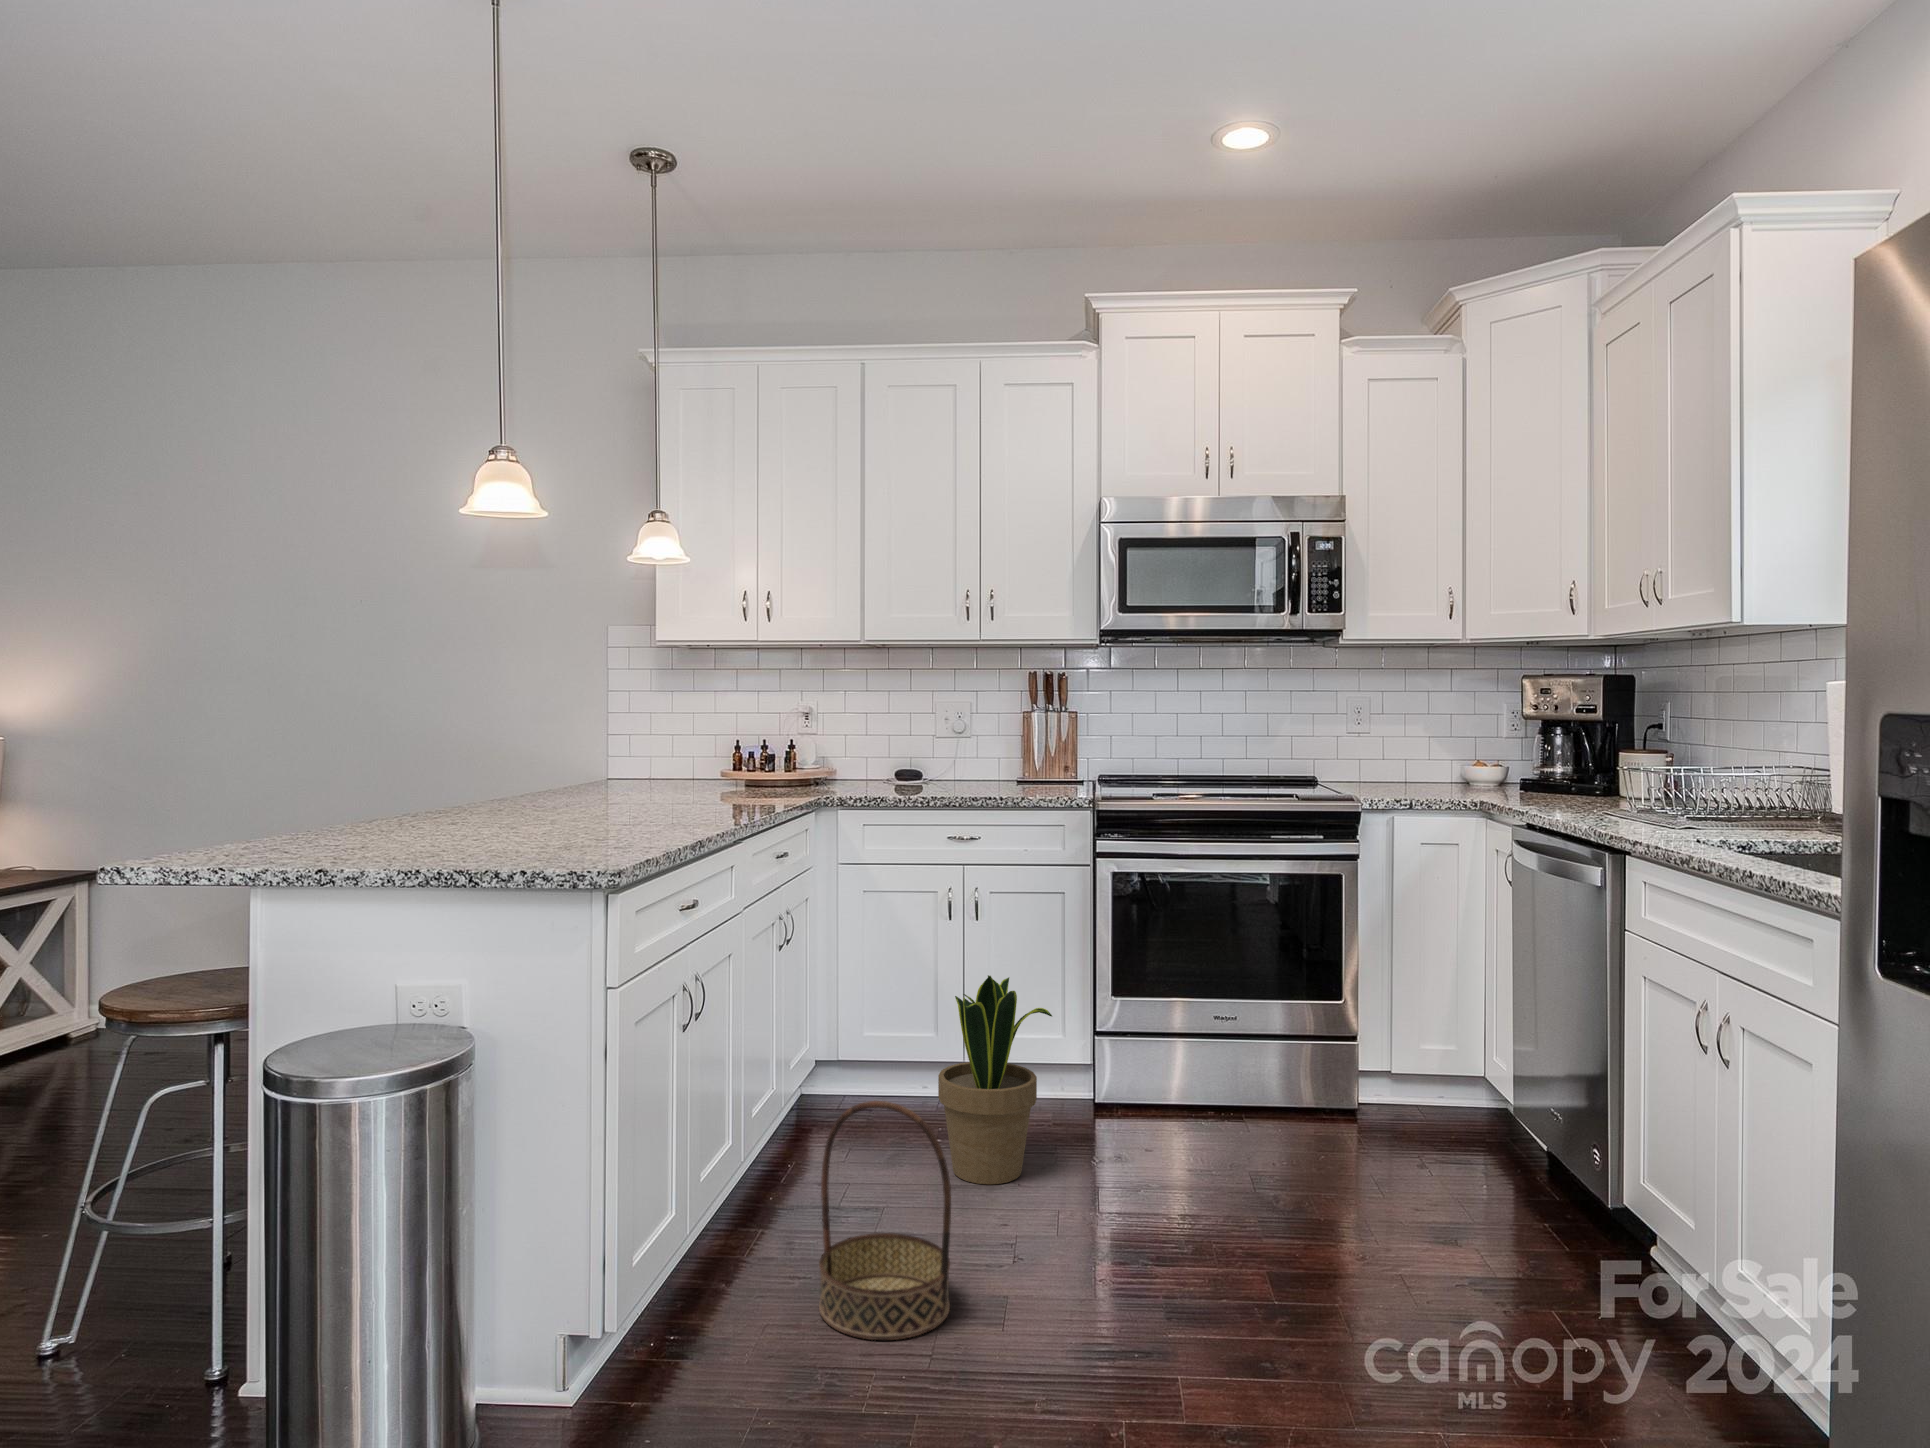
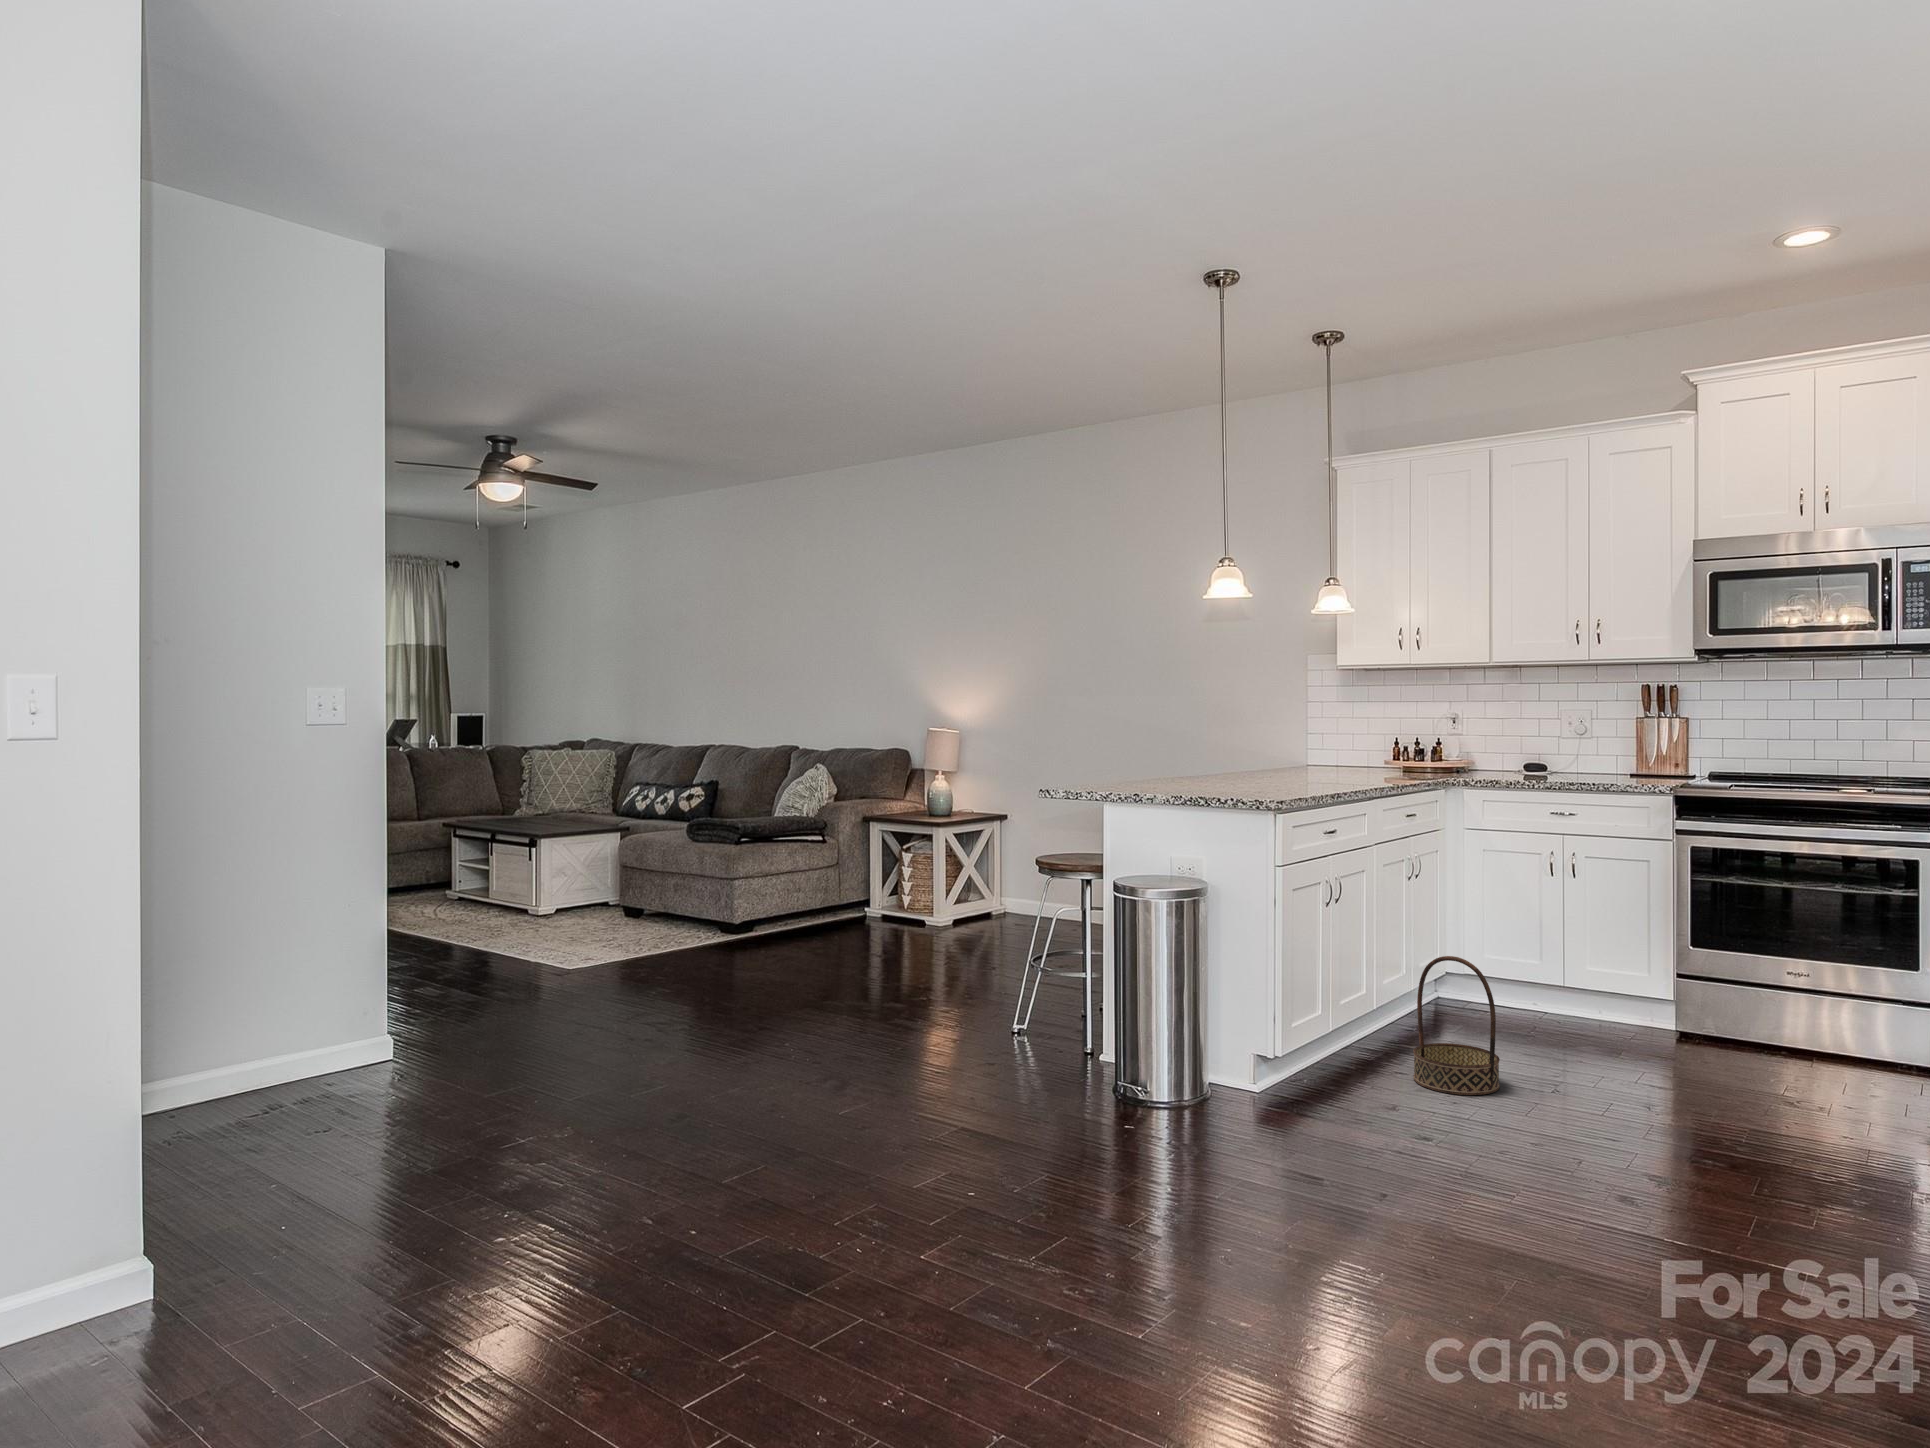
potted plant: present [938,975,1052,1185] -> none [1530,903,1618,1049]

